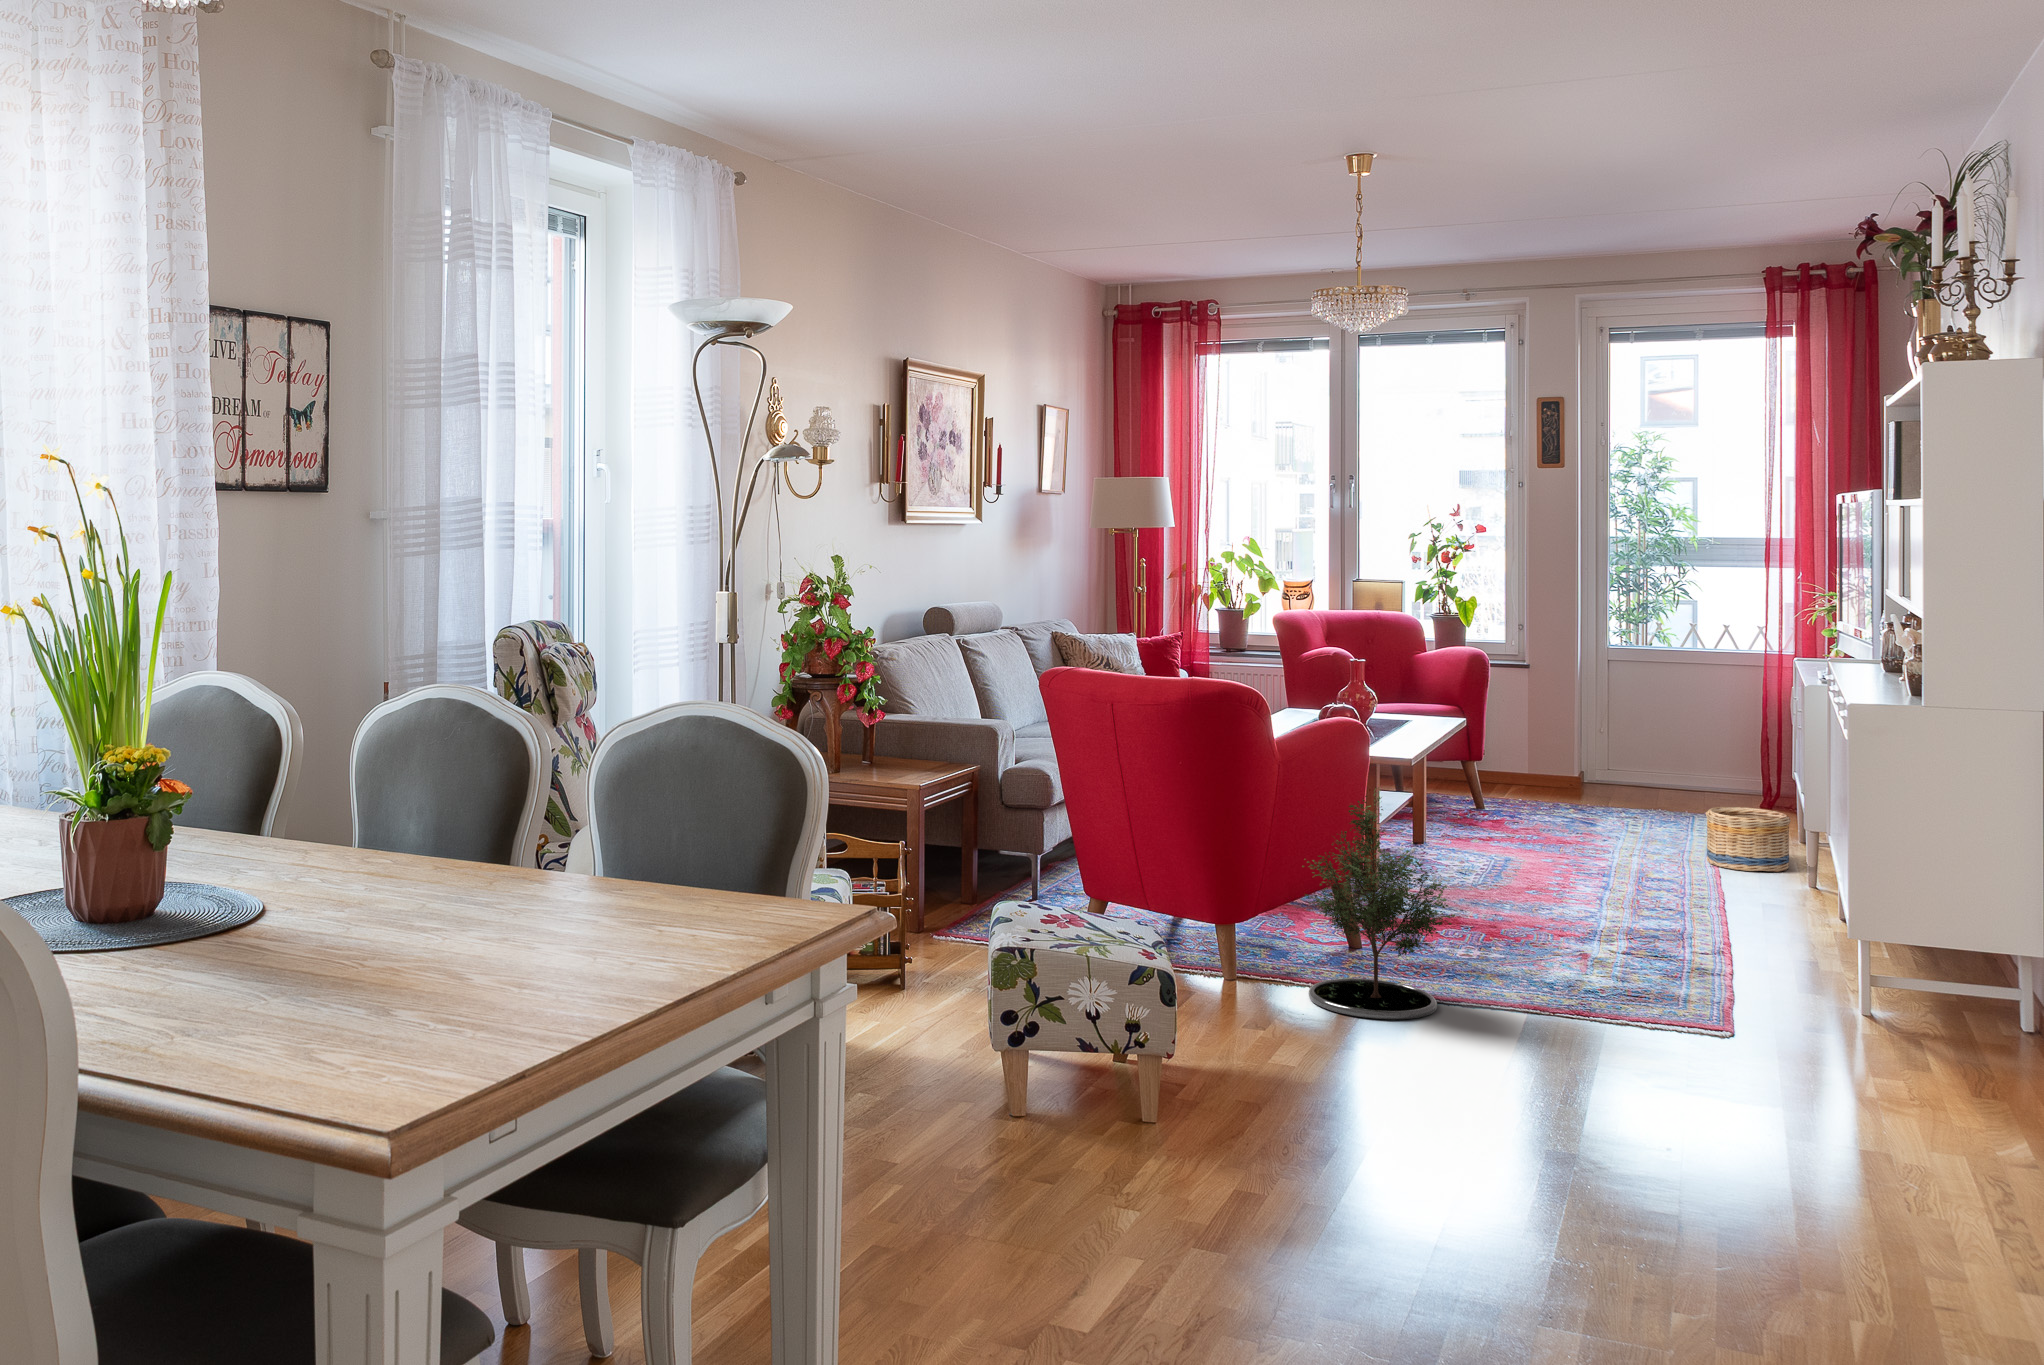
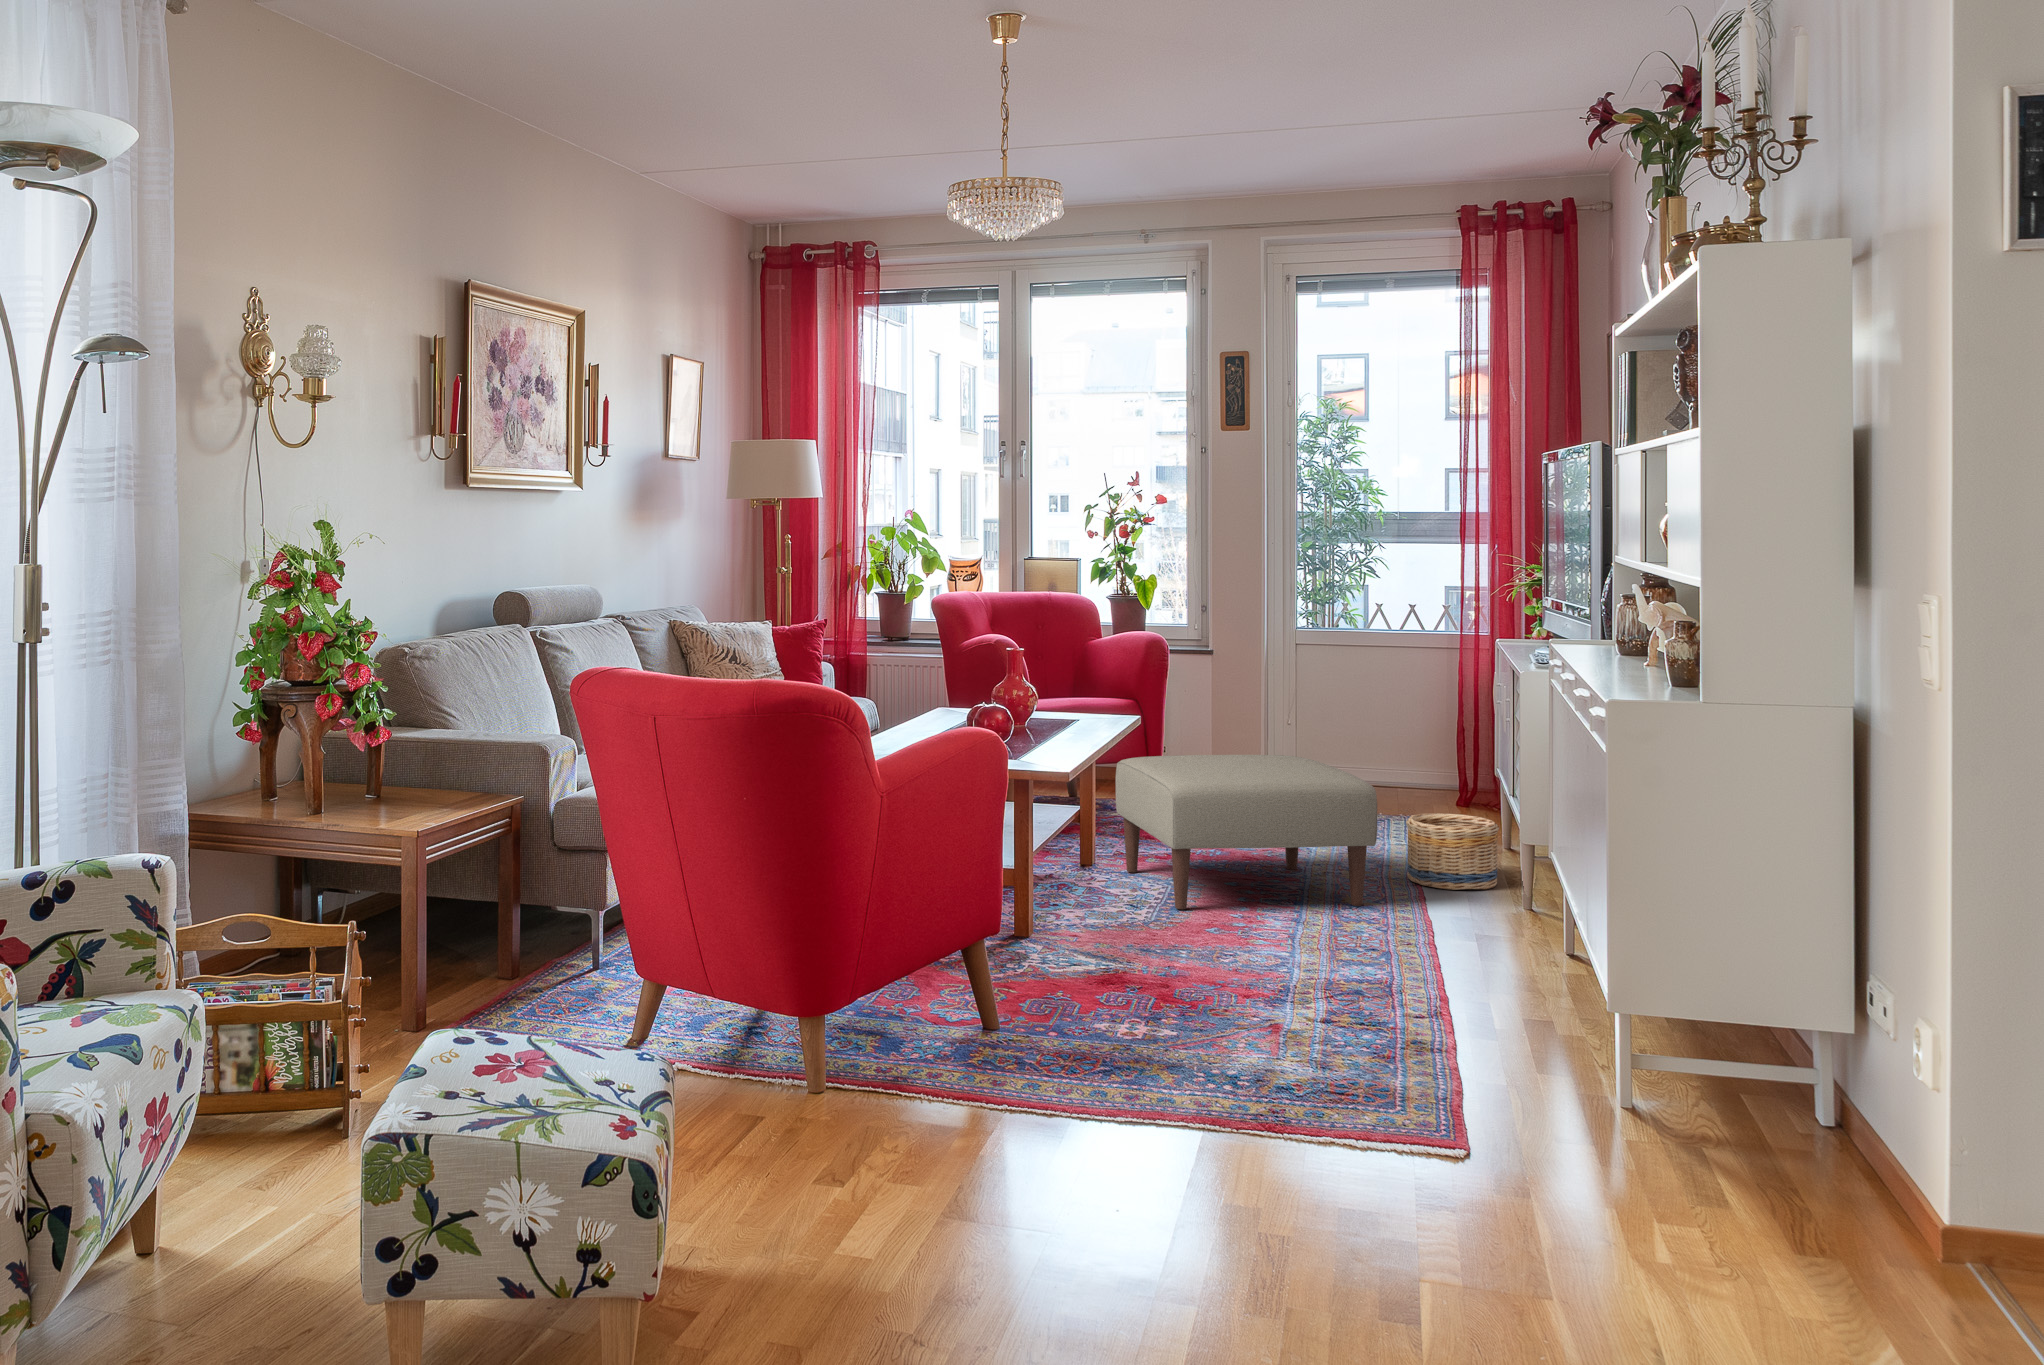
ottoman: none [1445,753,1677,880] -> present [1116,755,1377,909]
potted tree: present [1302,791,1455,1020] -> none [906,825,1113,1156]

